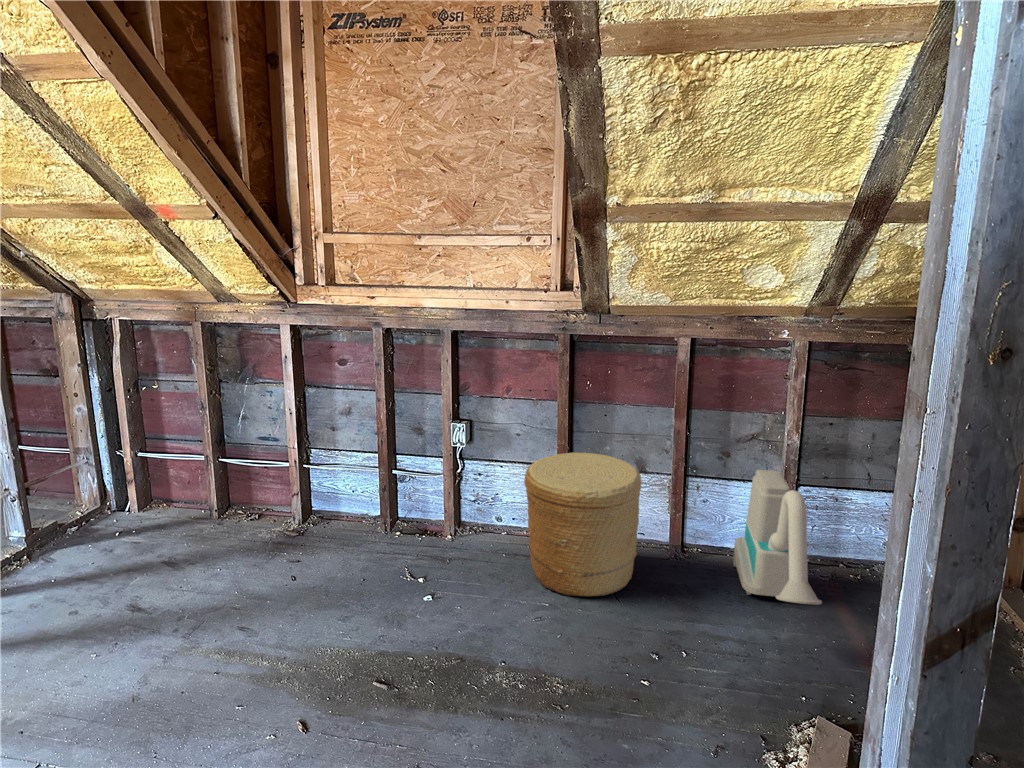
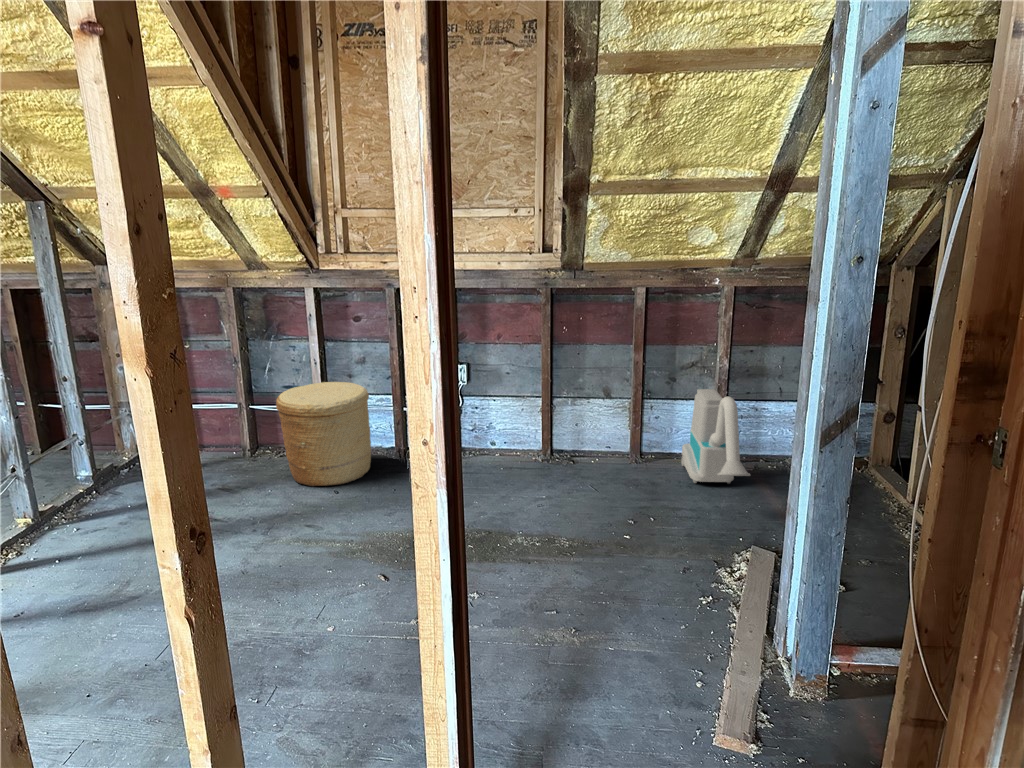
woven basket: present [524,453,641,597] -> present [276,382,371,486]

